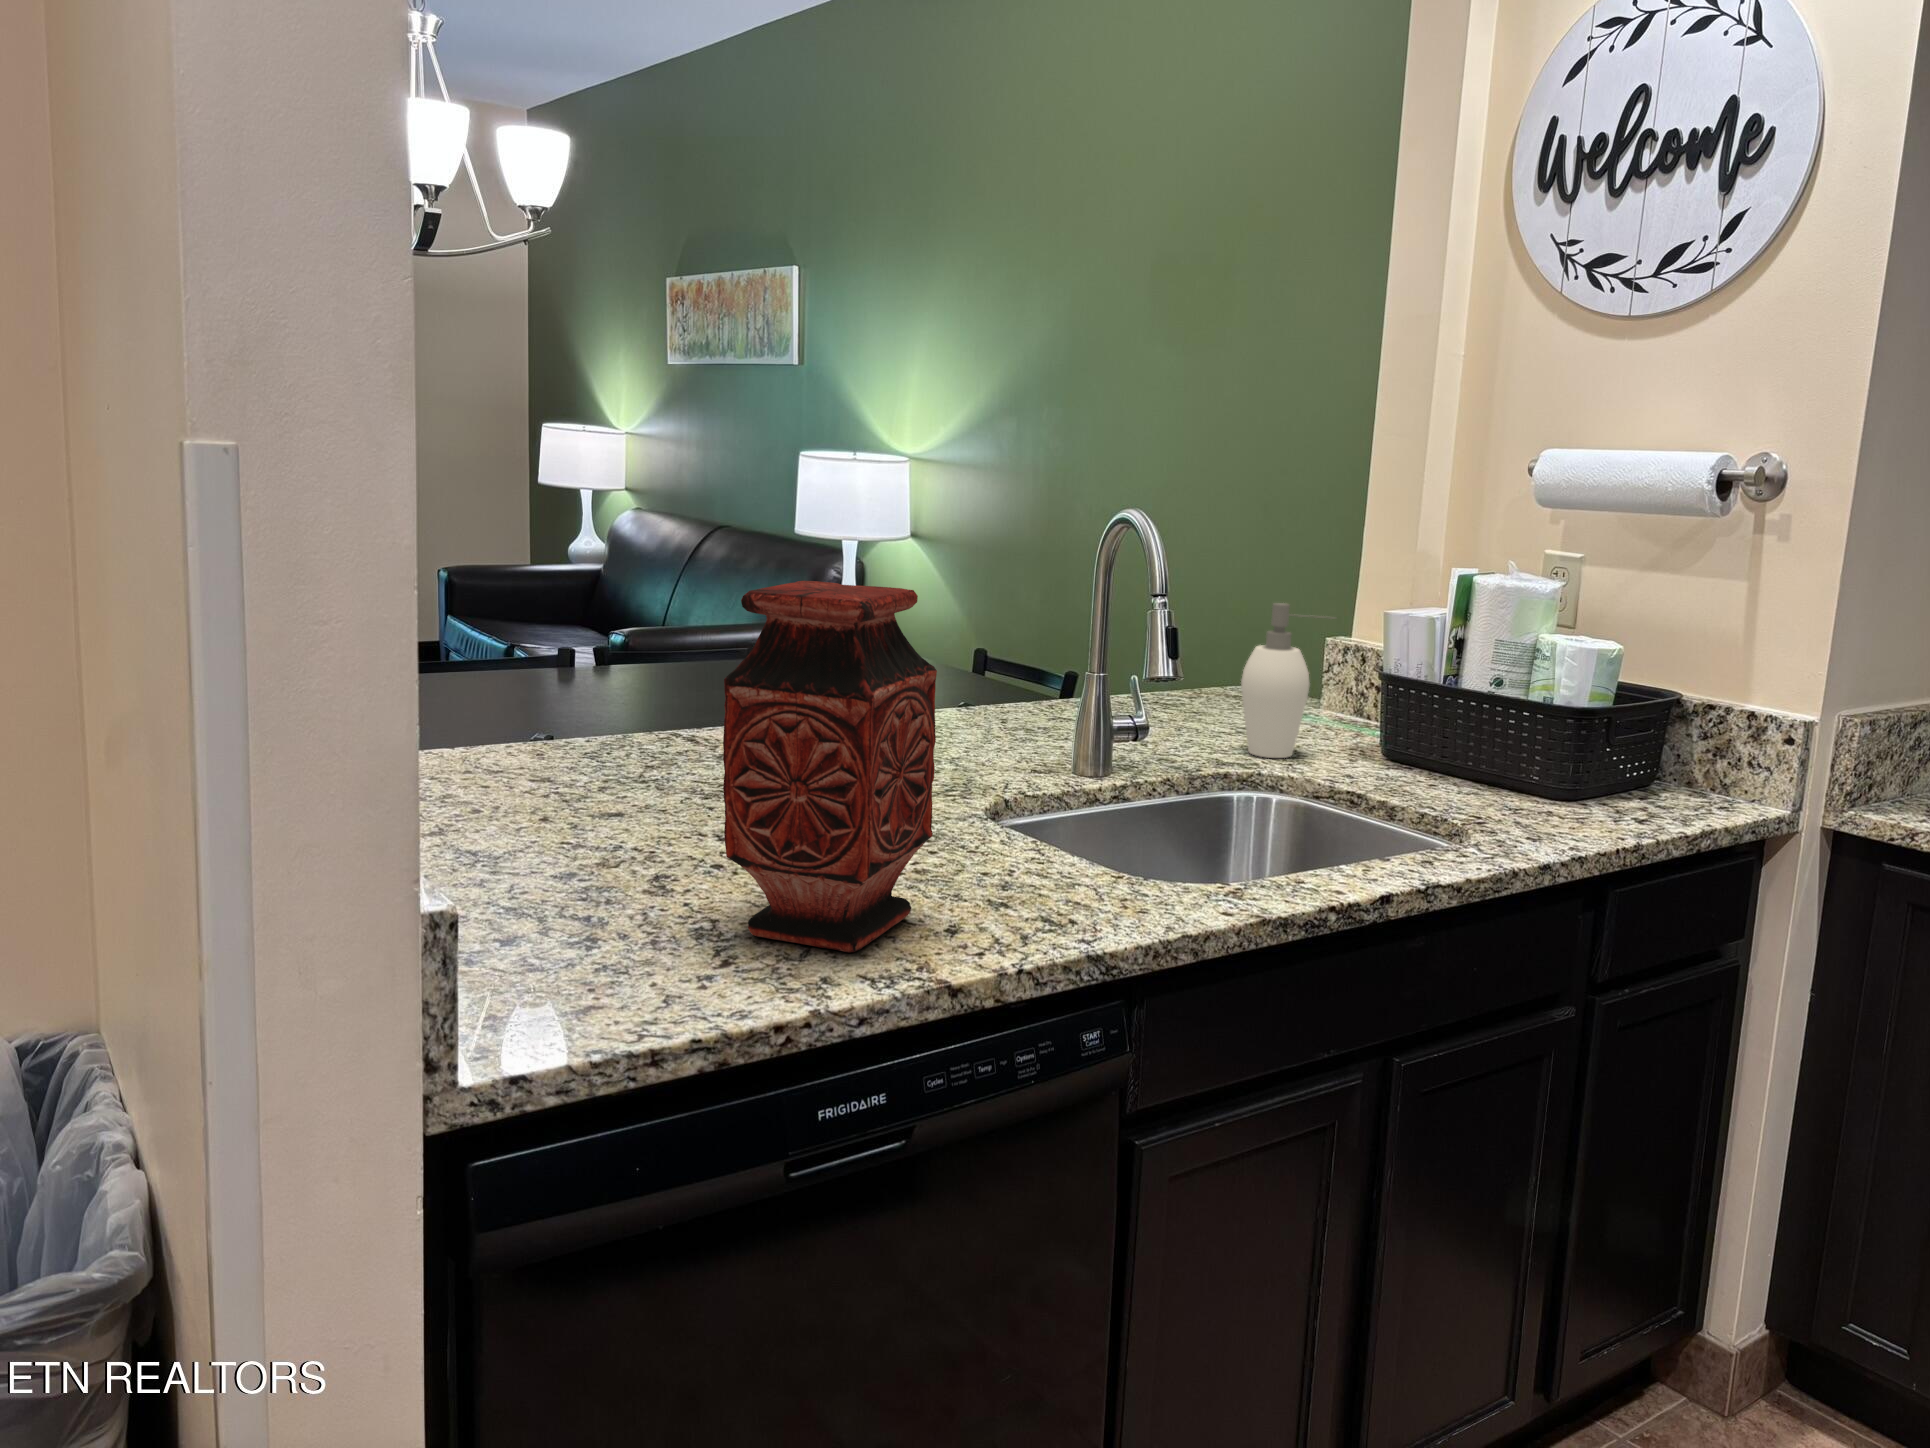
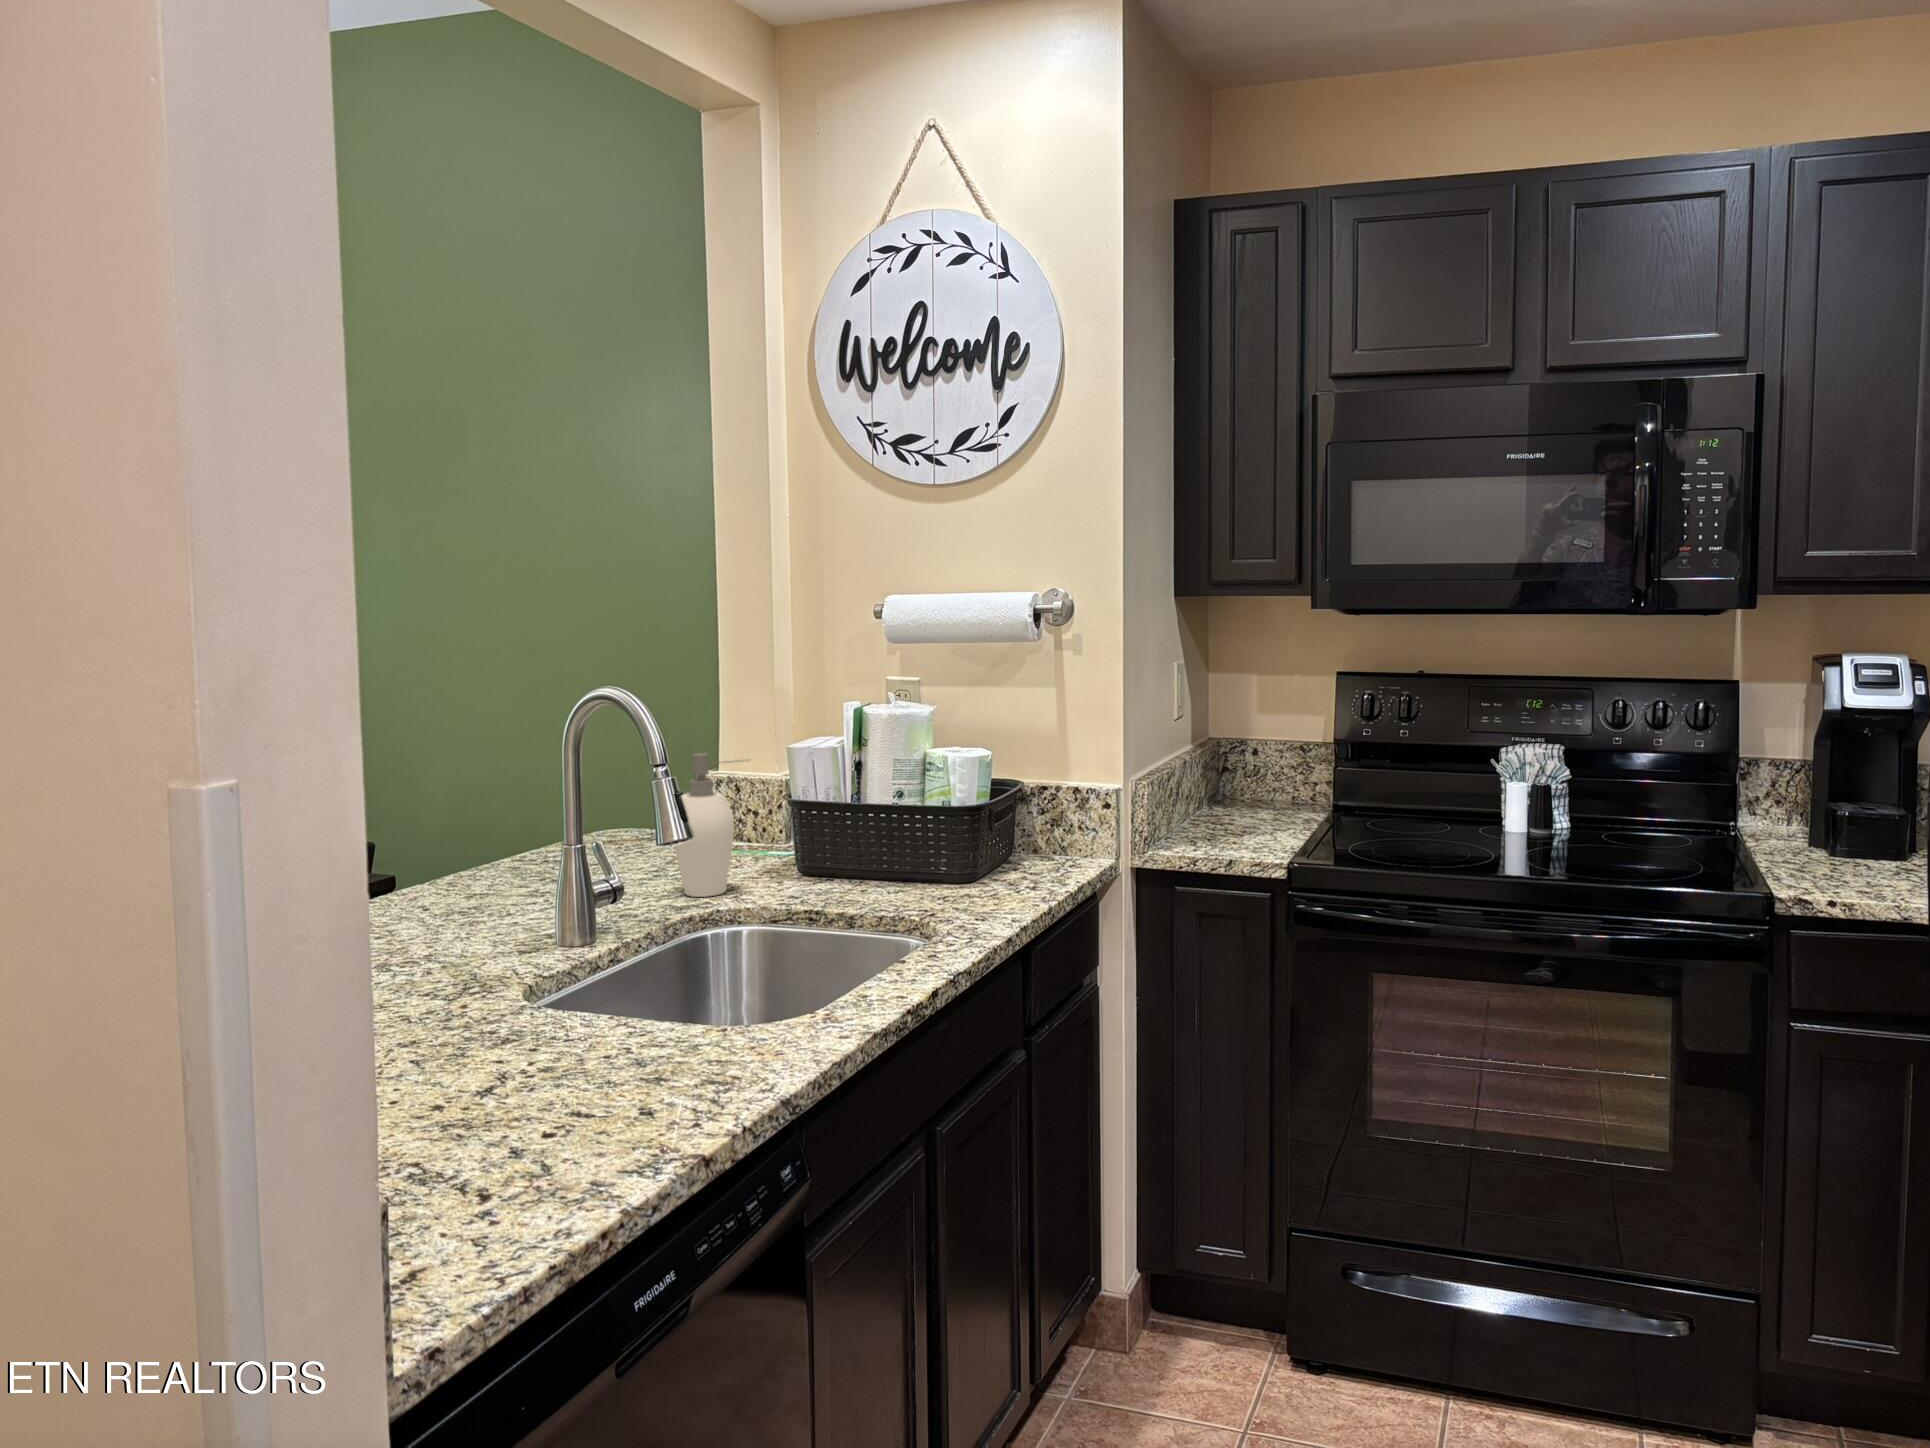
vase: present [723,581,937,952] -> none [432,799,610,1167]

